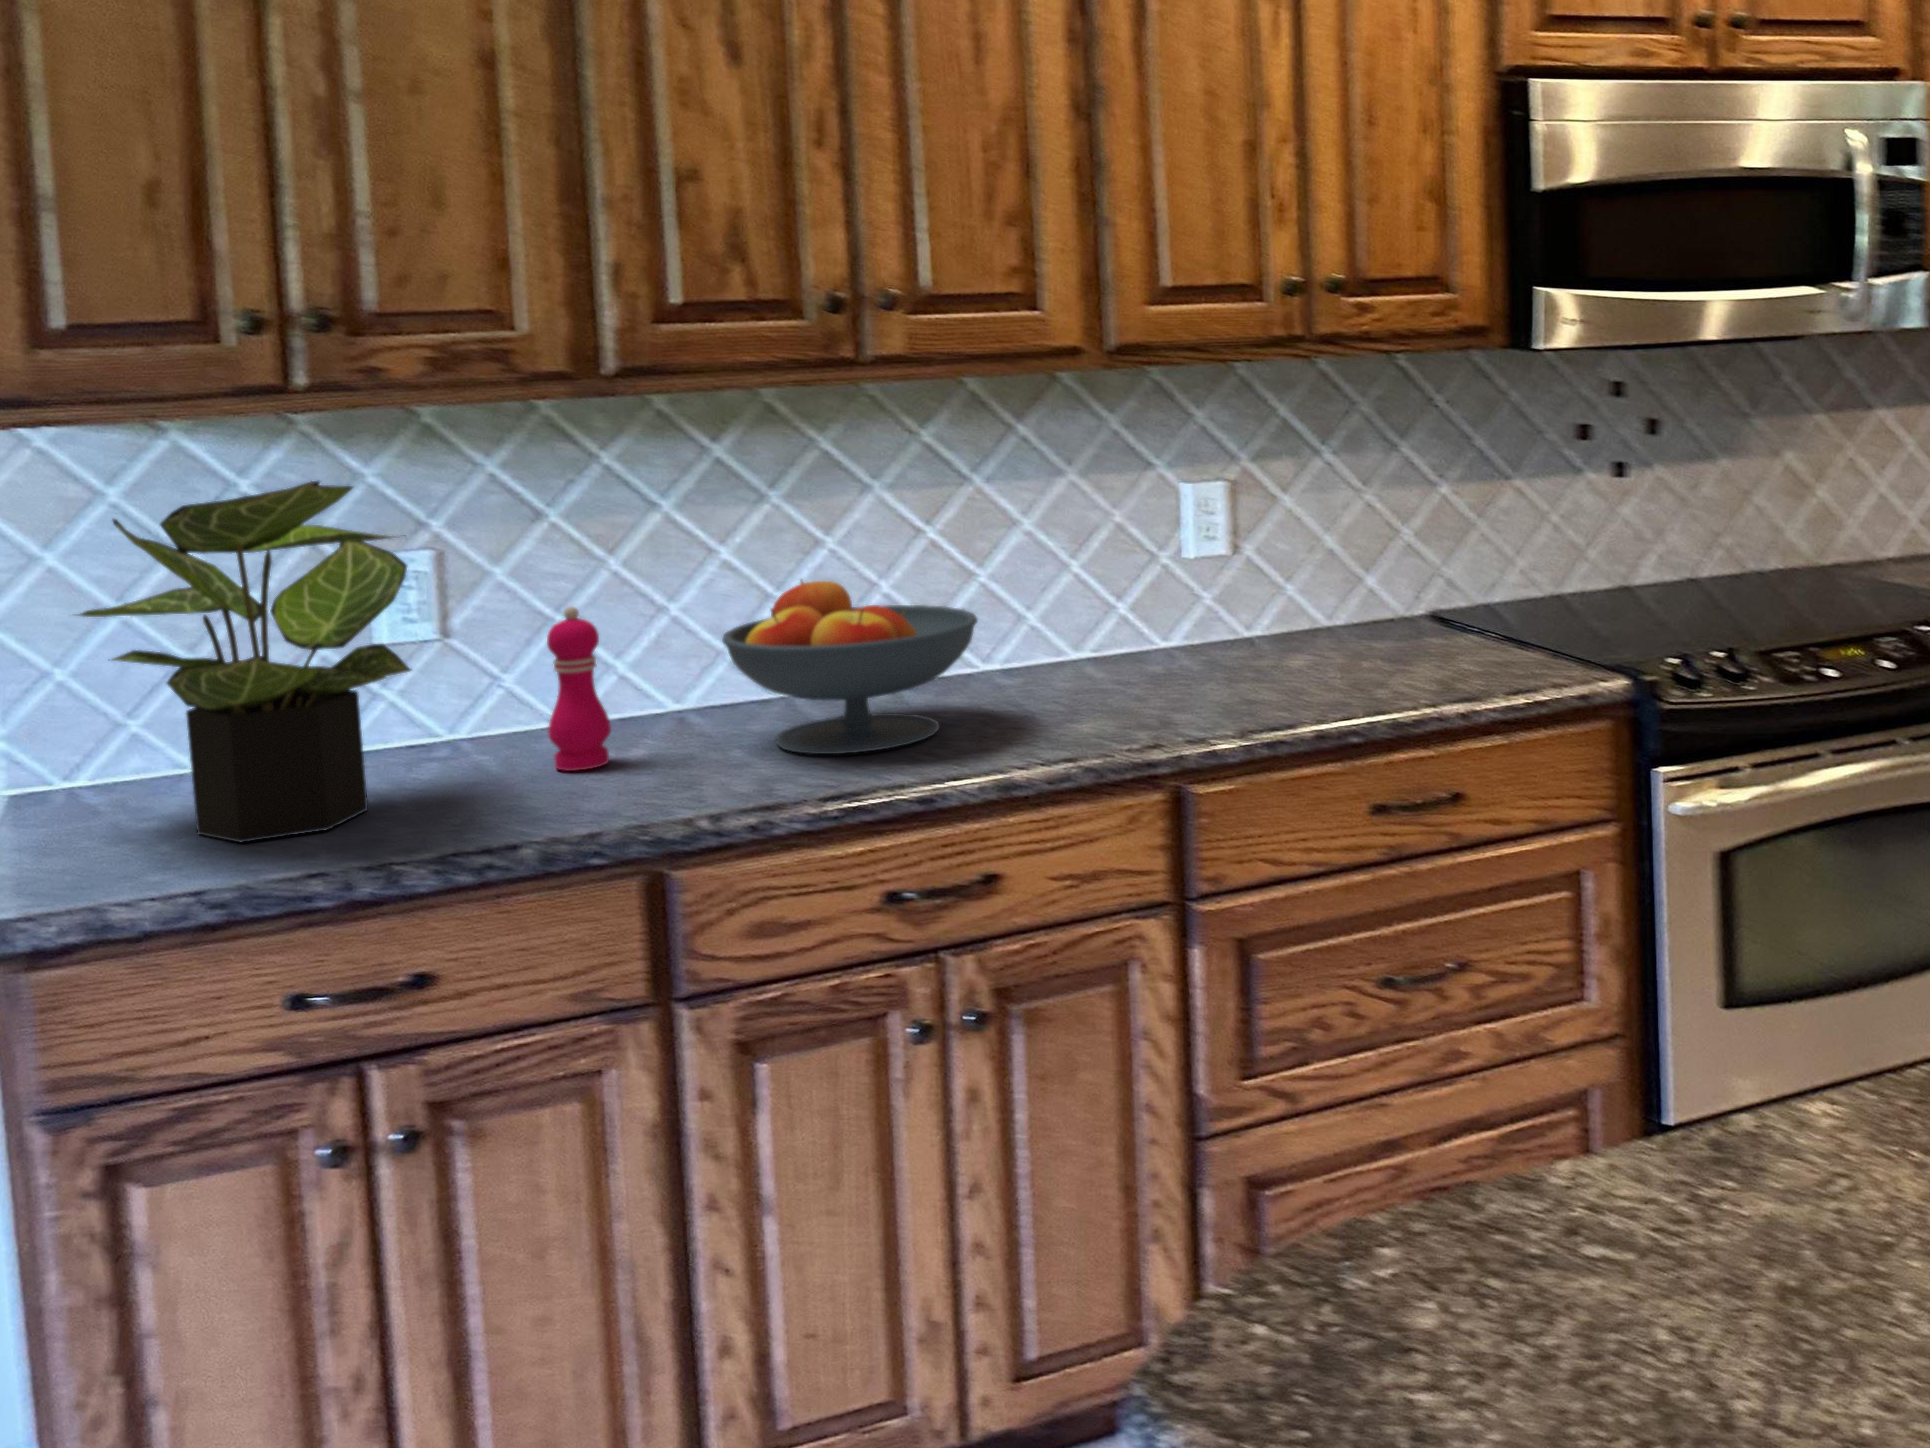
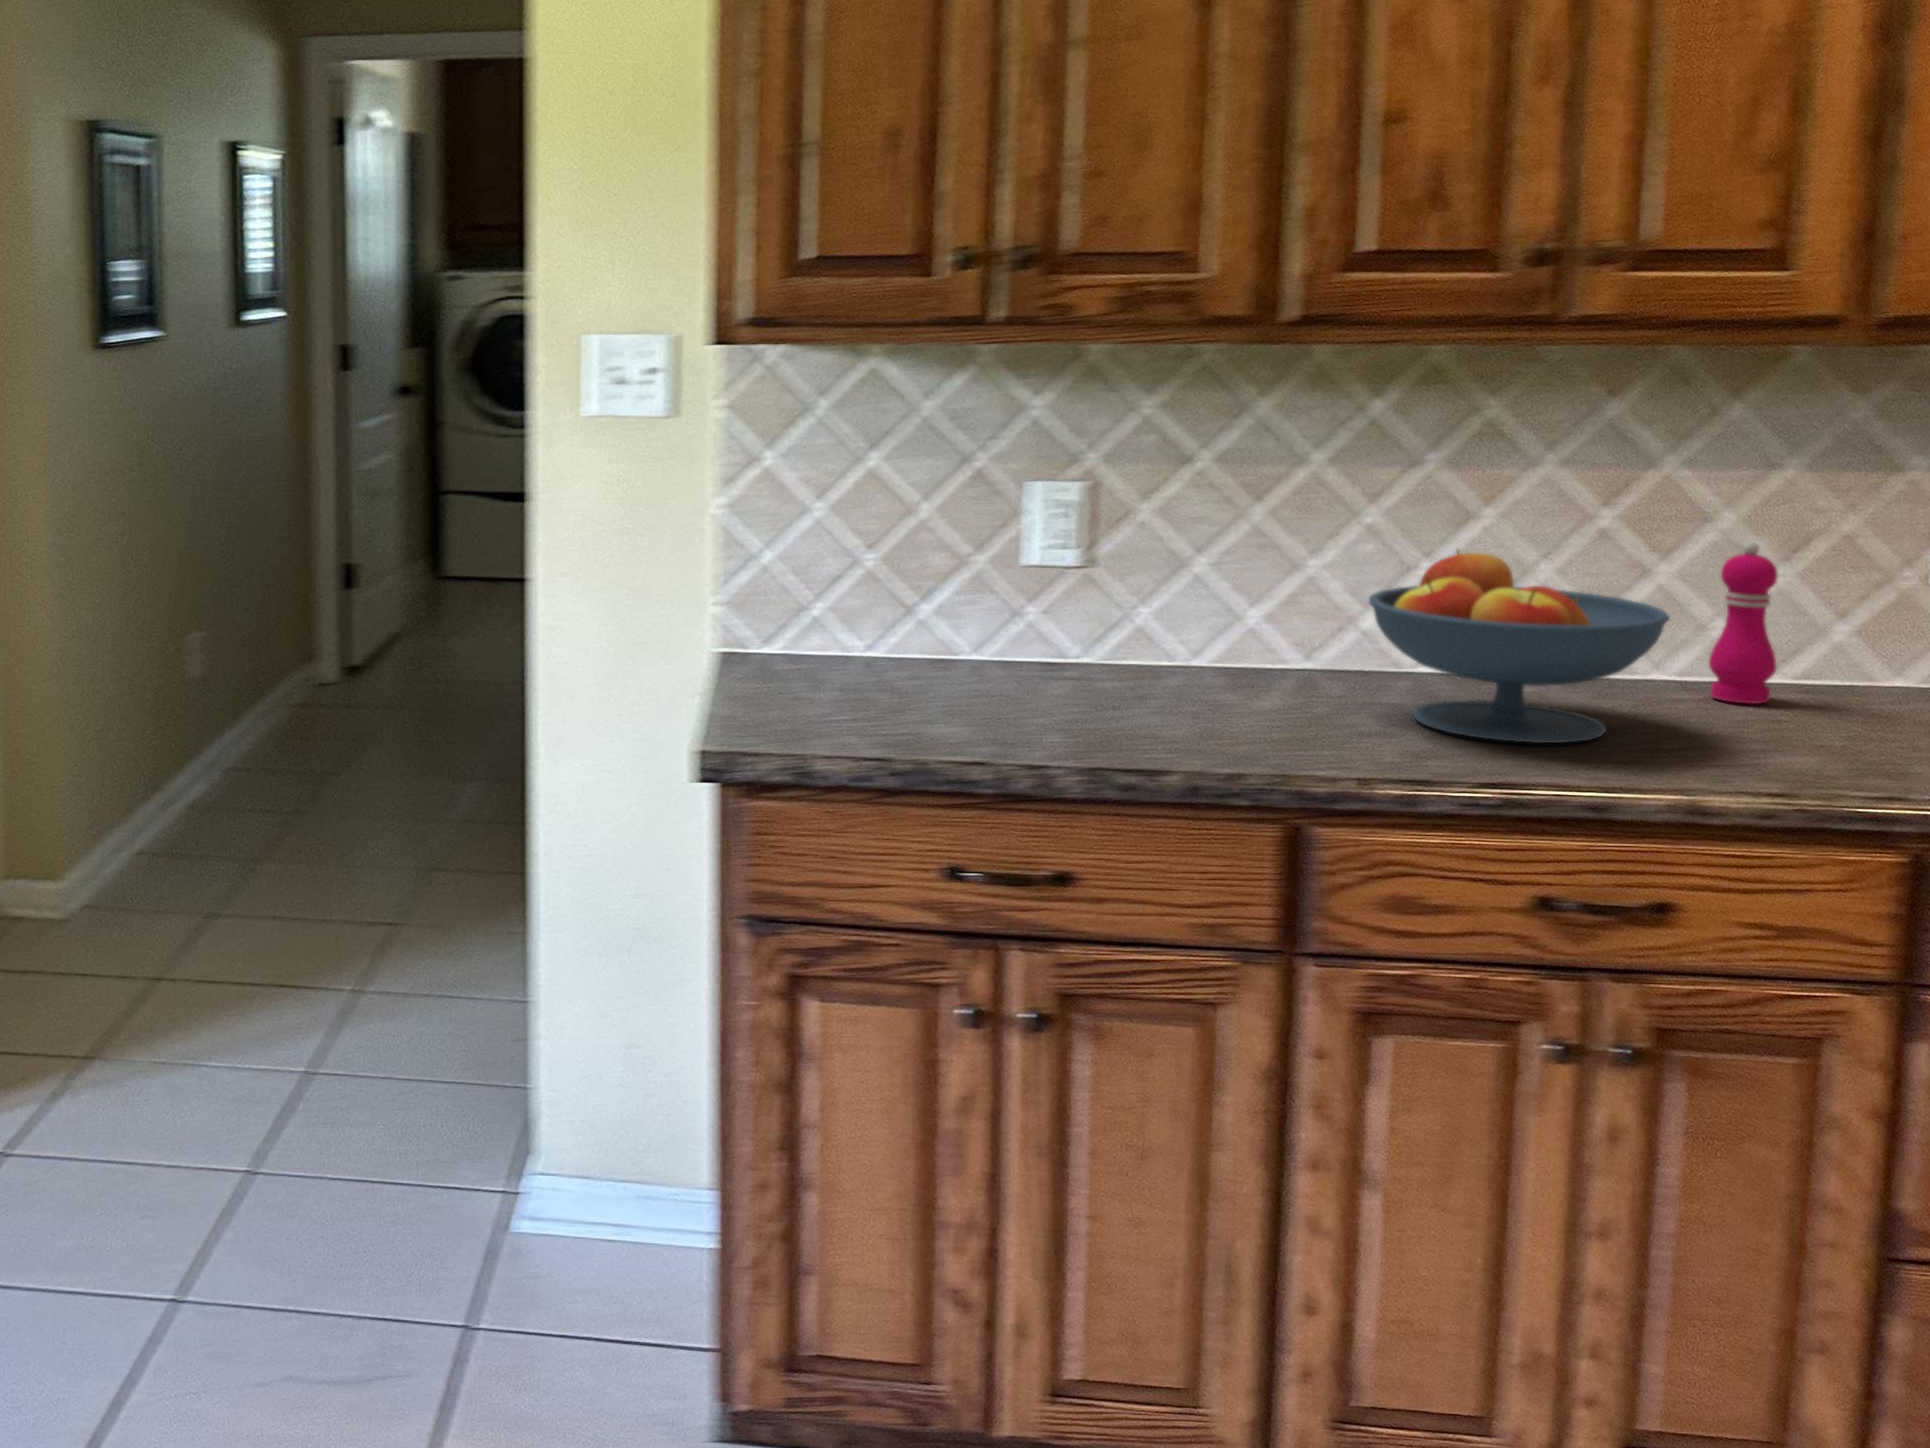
potted plant: present [79,481,411,842] -> none [793,403,1079,725]
pepper mill: present [547,607,611,771] -> present [1709,542,1777,704]

